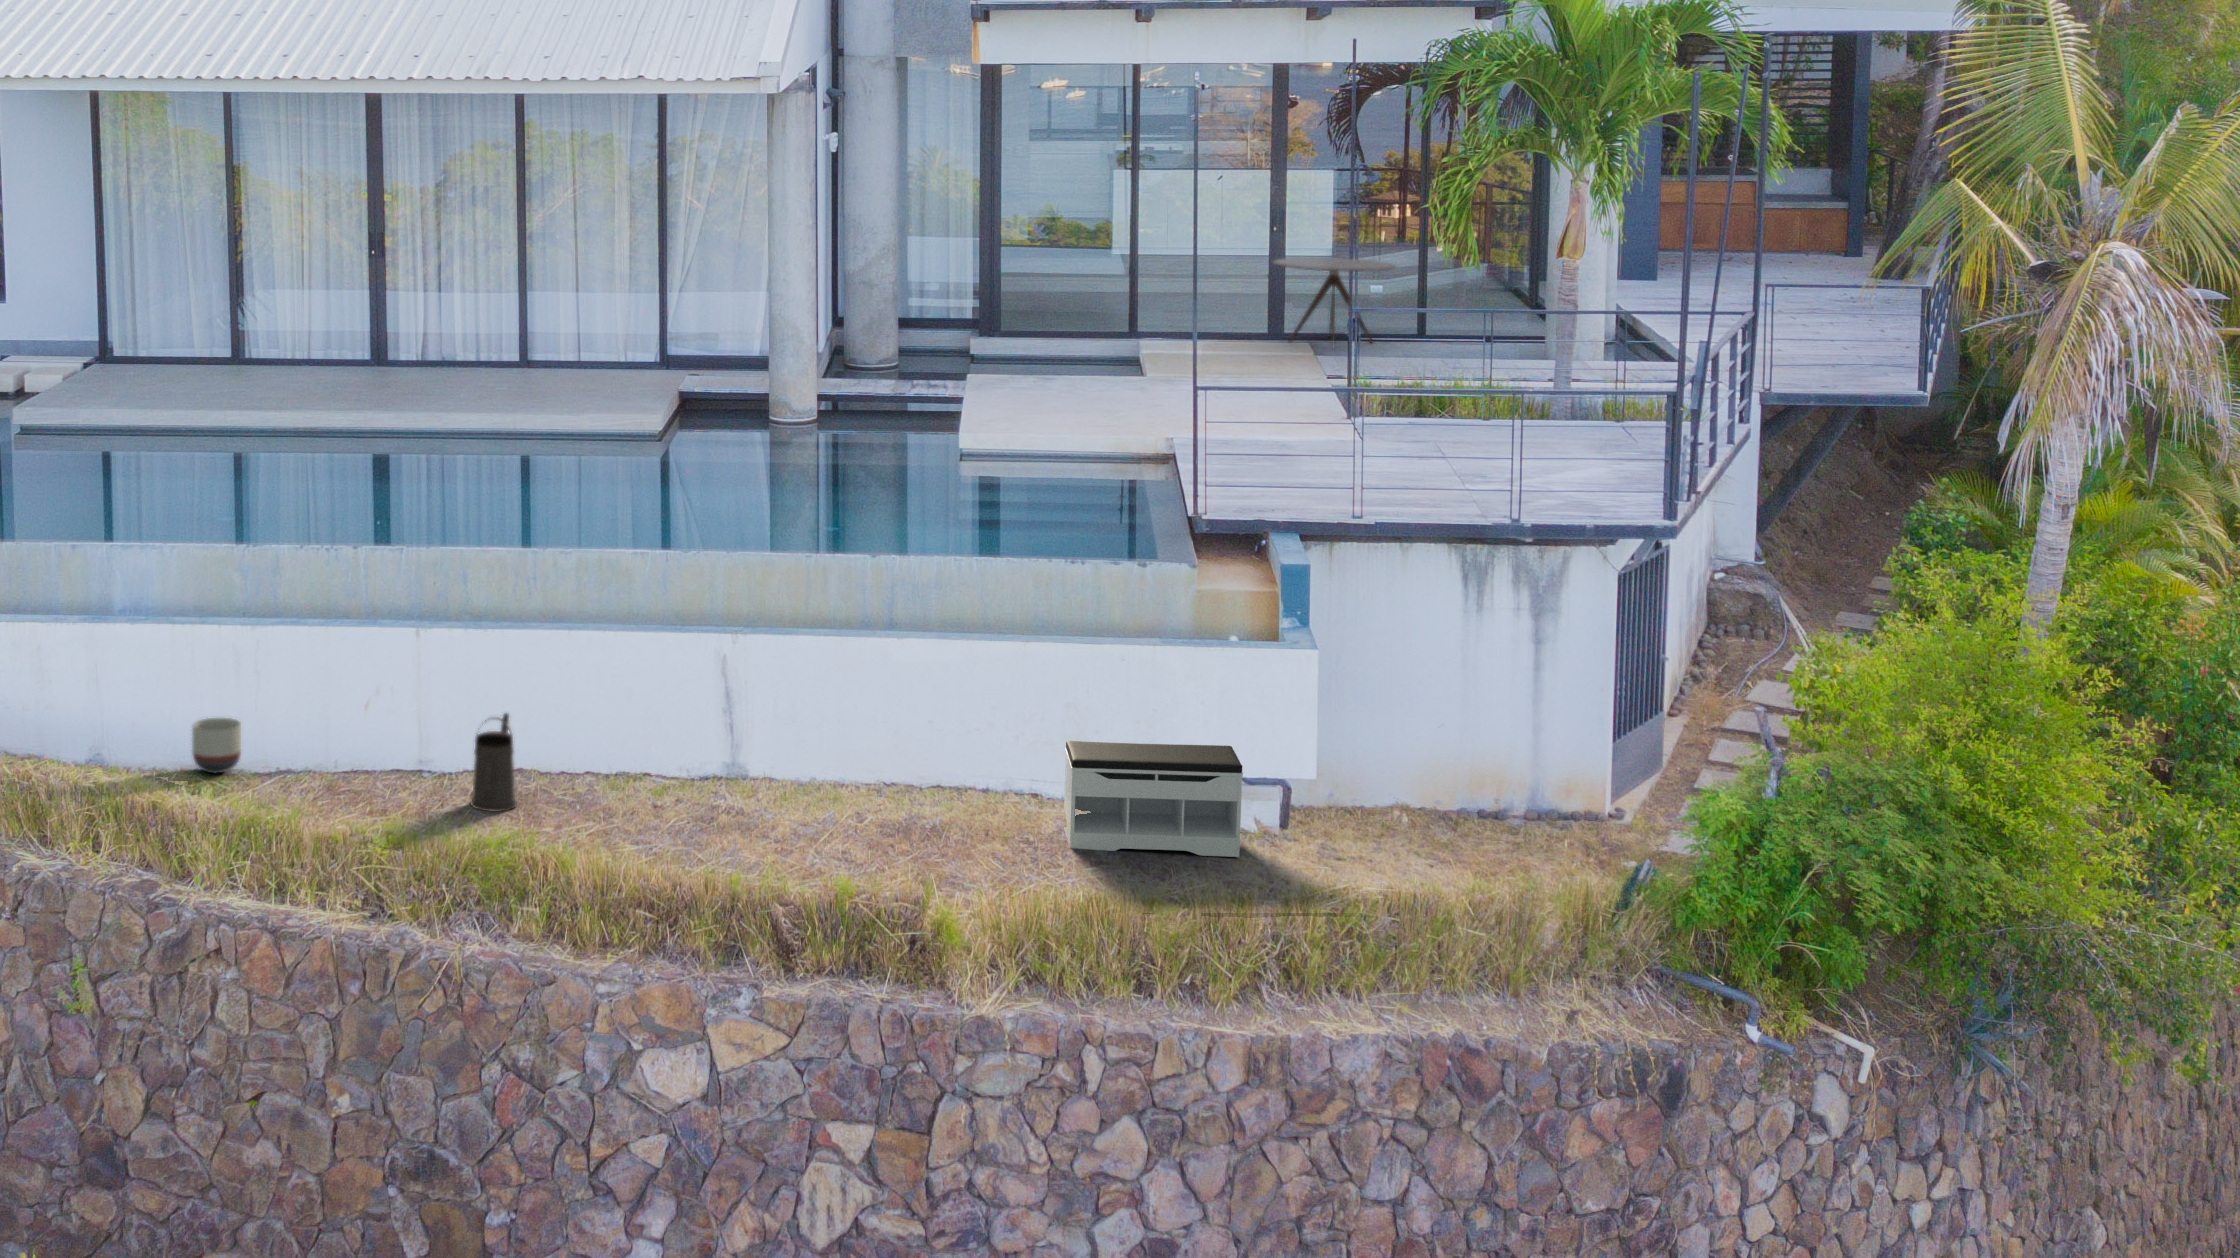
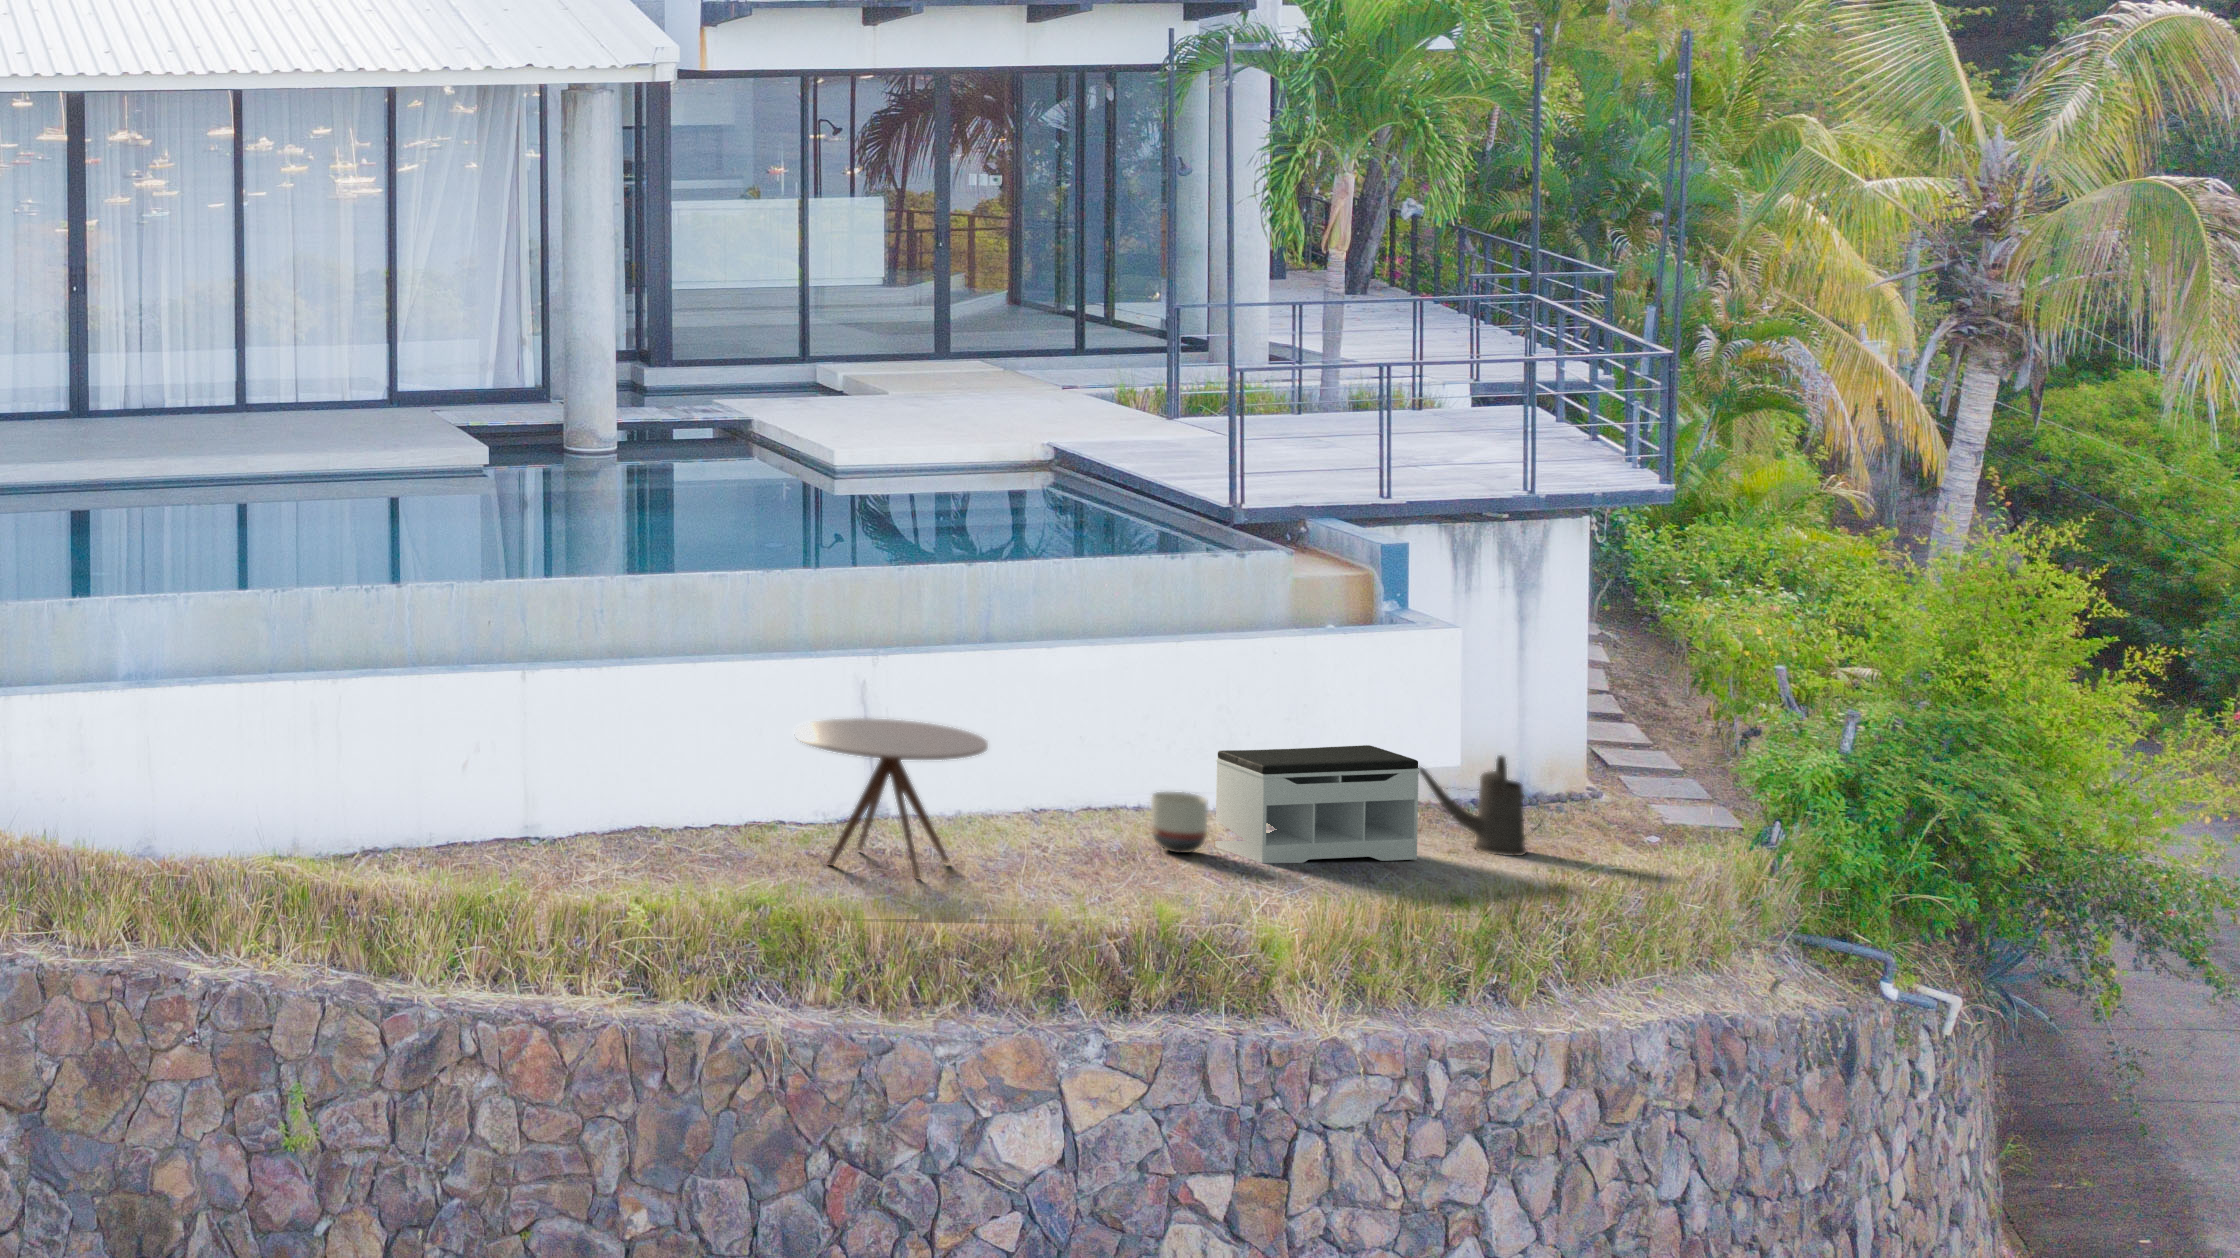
round table: present [1274,258,1395,342] -> present [795,718,988,879]
watering can: present [471,713,516,812] -> present [1420,756,1541,856]
planter: present [192,718,241,773] -> present [1151,792,1207,853]

